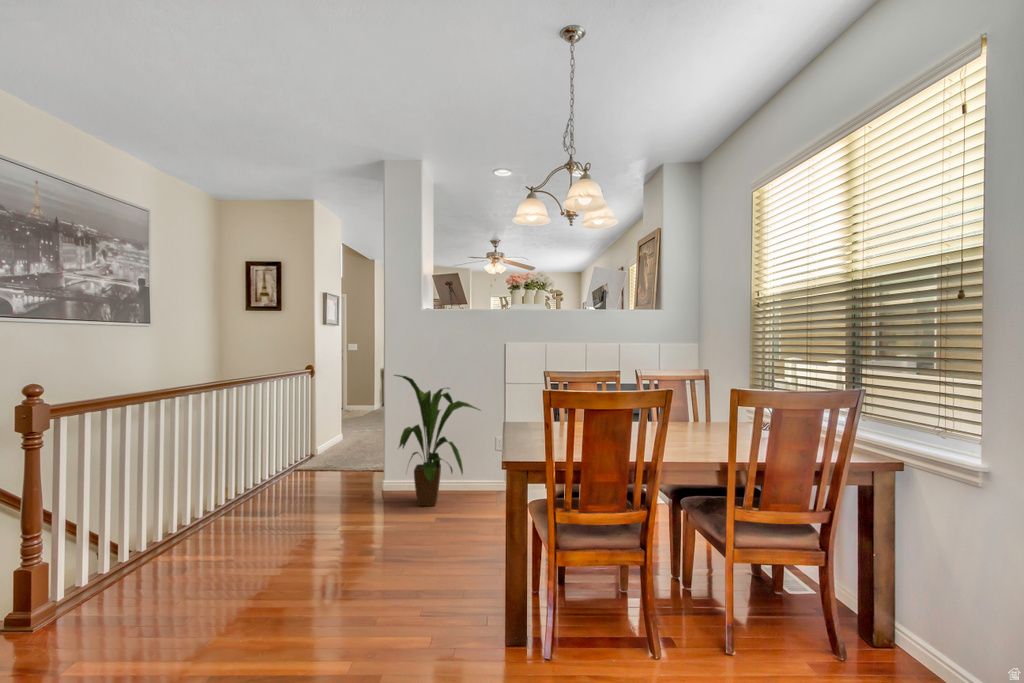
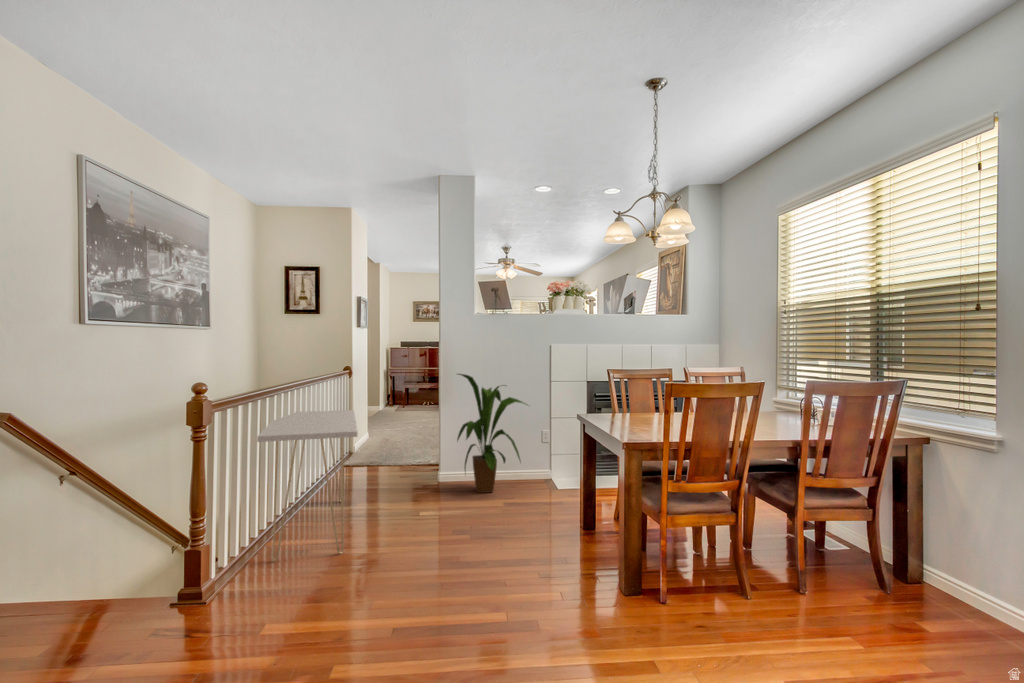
console table: none [126,413,282,582] -> present [257,410,357,561]

